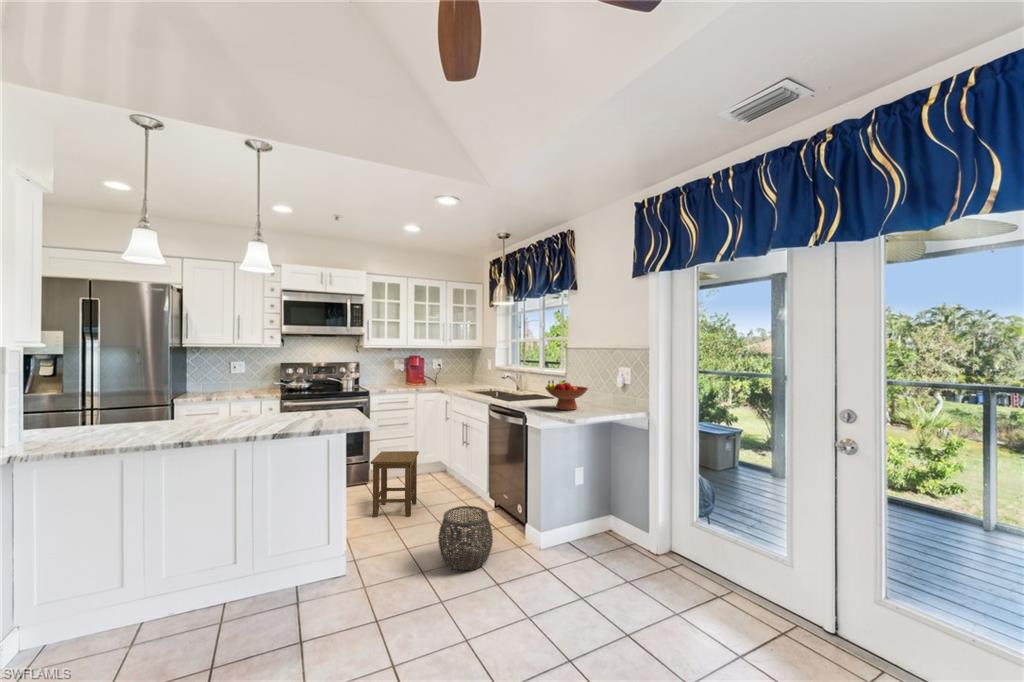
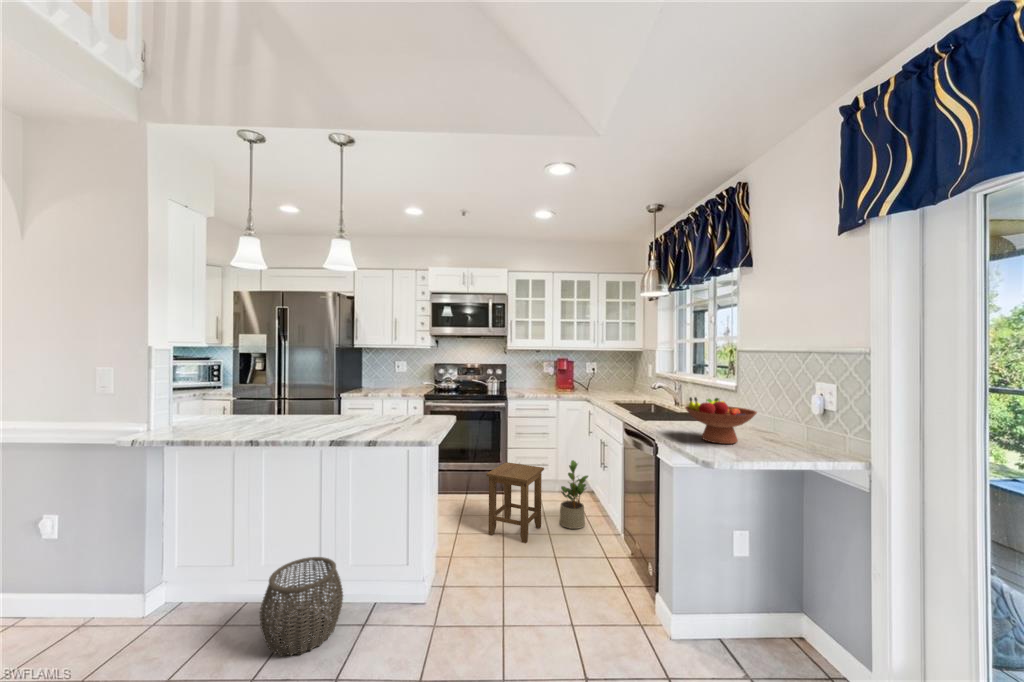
potted plant: none [431,442,455,500] -> present [559,460,588,529]
woven basket: present [438,506,493,571] -> present [260,557,343,656]

